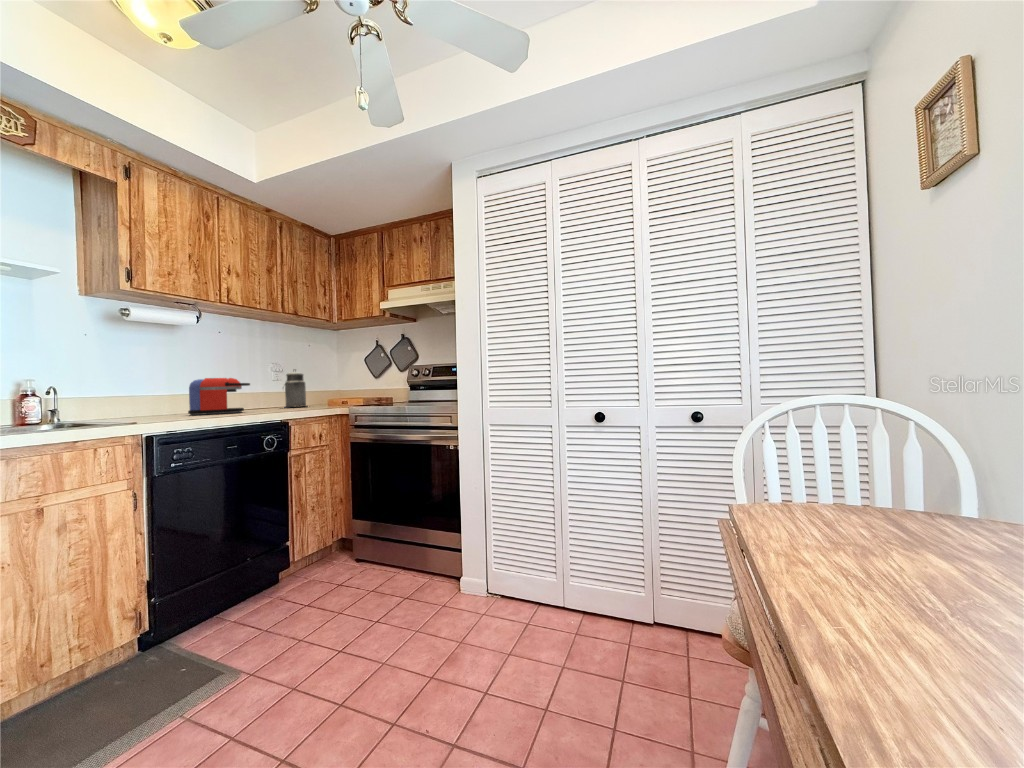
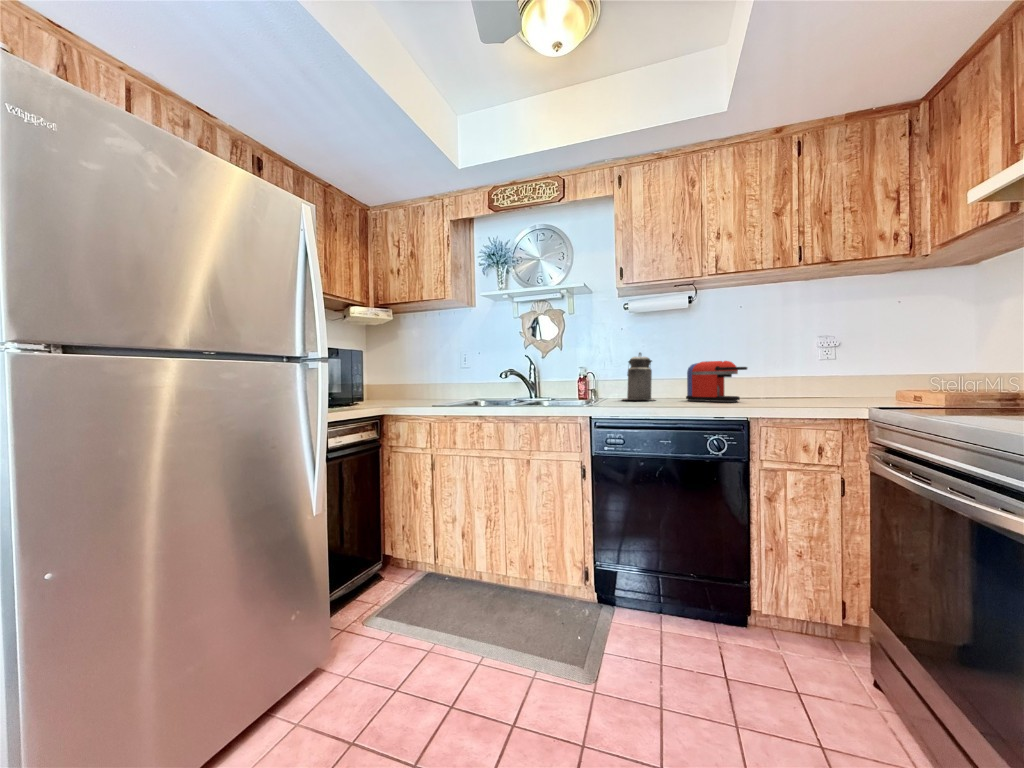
canister: present [285,369,306,407] -> present [623,353,654,400]

